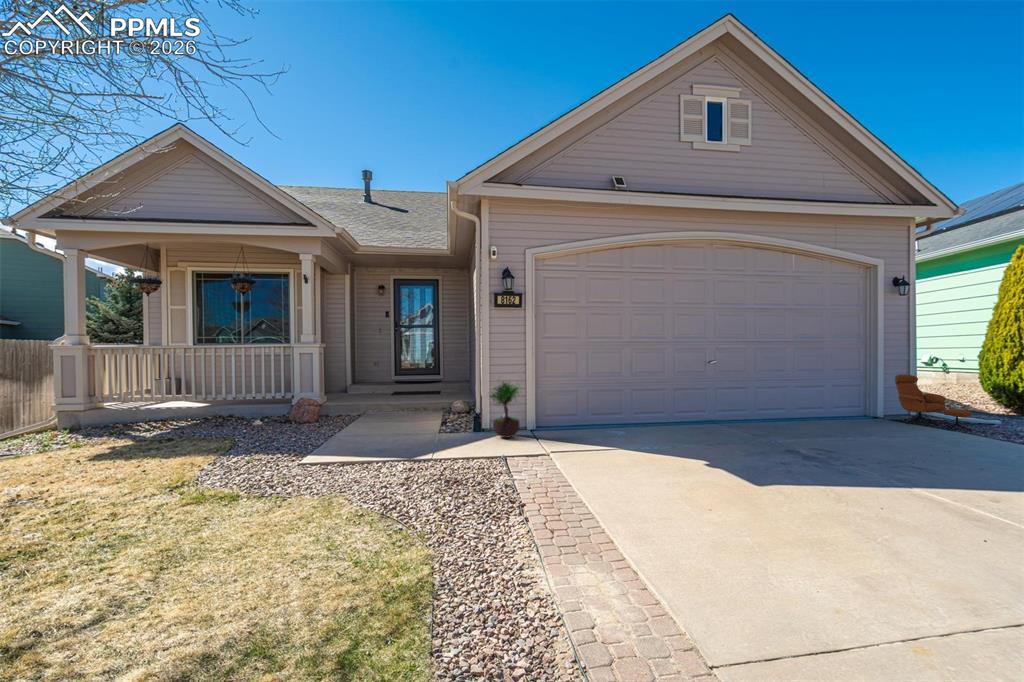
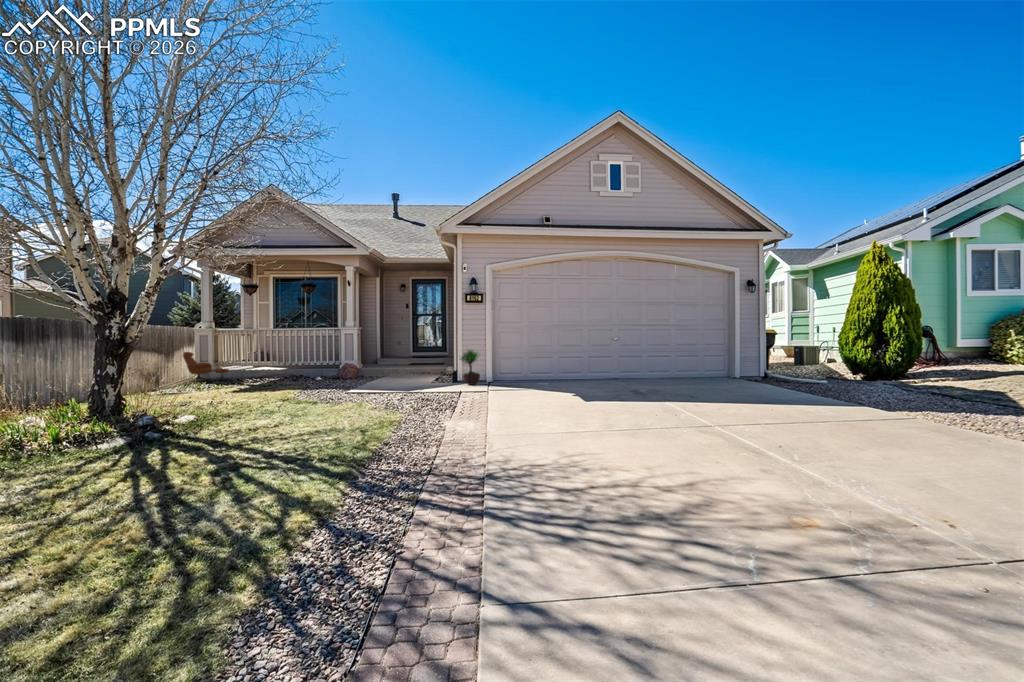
lounge chair: present [895,374,972,431] -> present [183,352,229,380]

